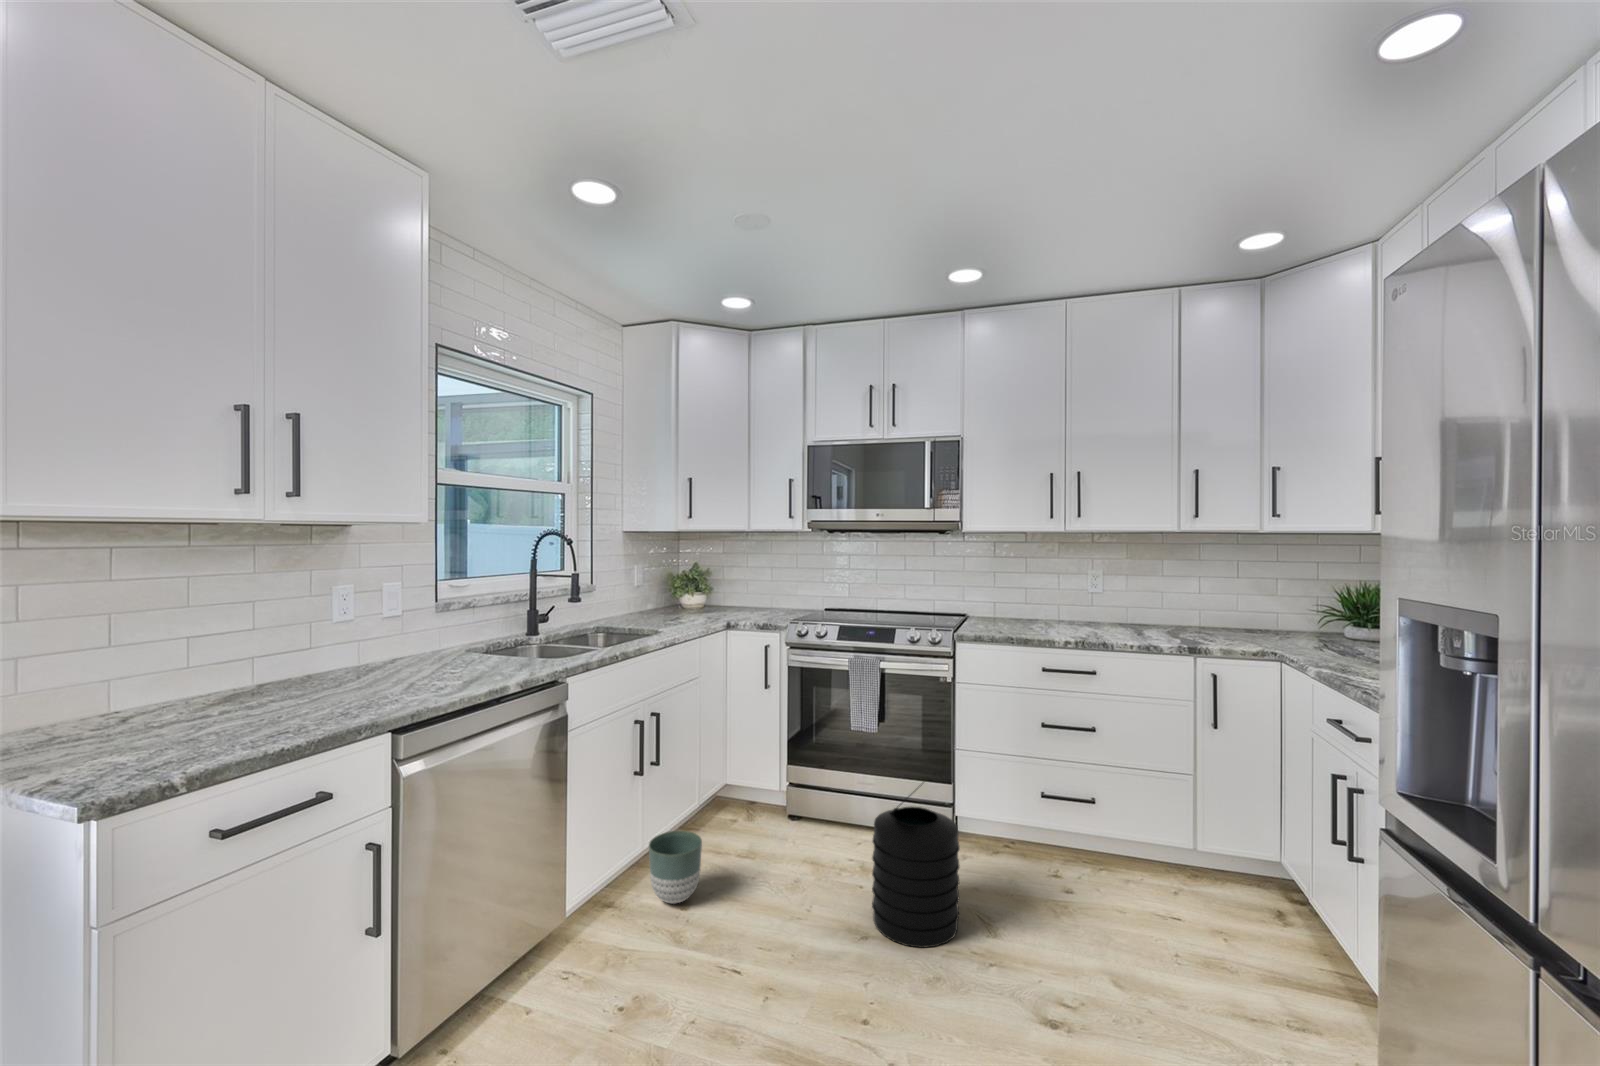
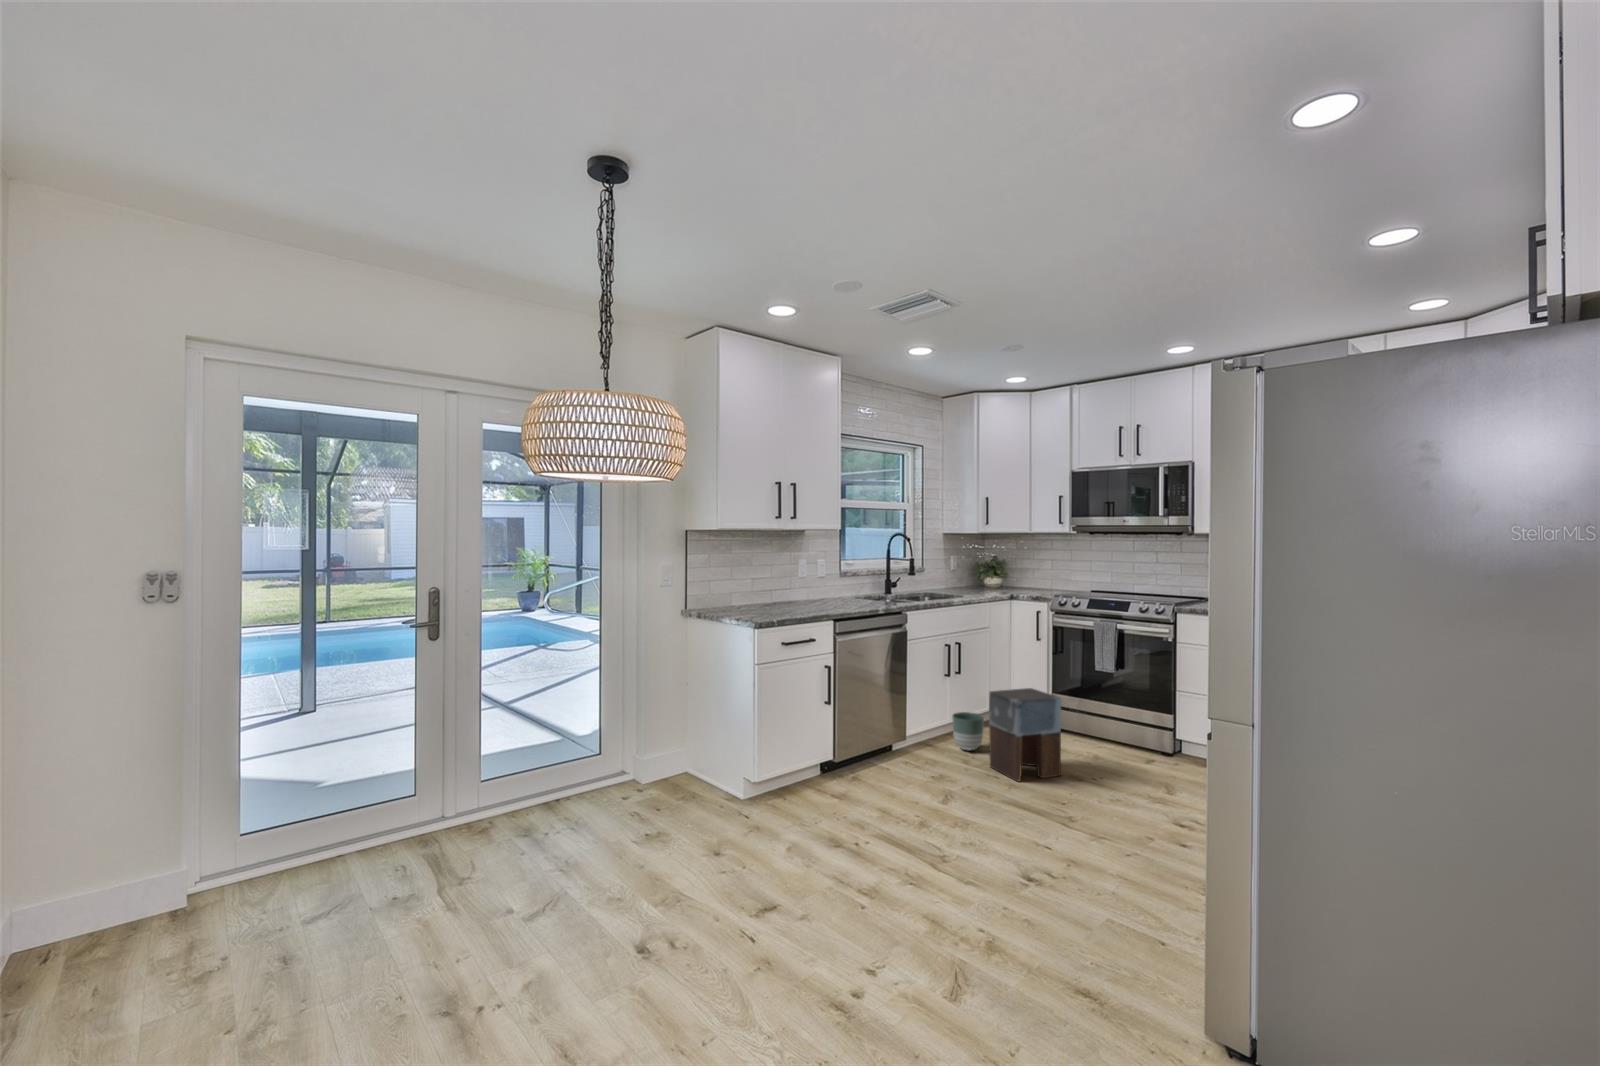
trash can: present [872,785,960,948] -> none [1087,691,1147,789]
stool: none [719,786,838,981] -> present [989,688,1061,781]

